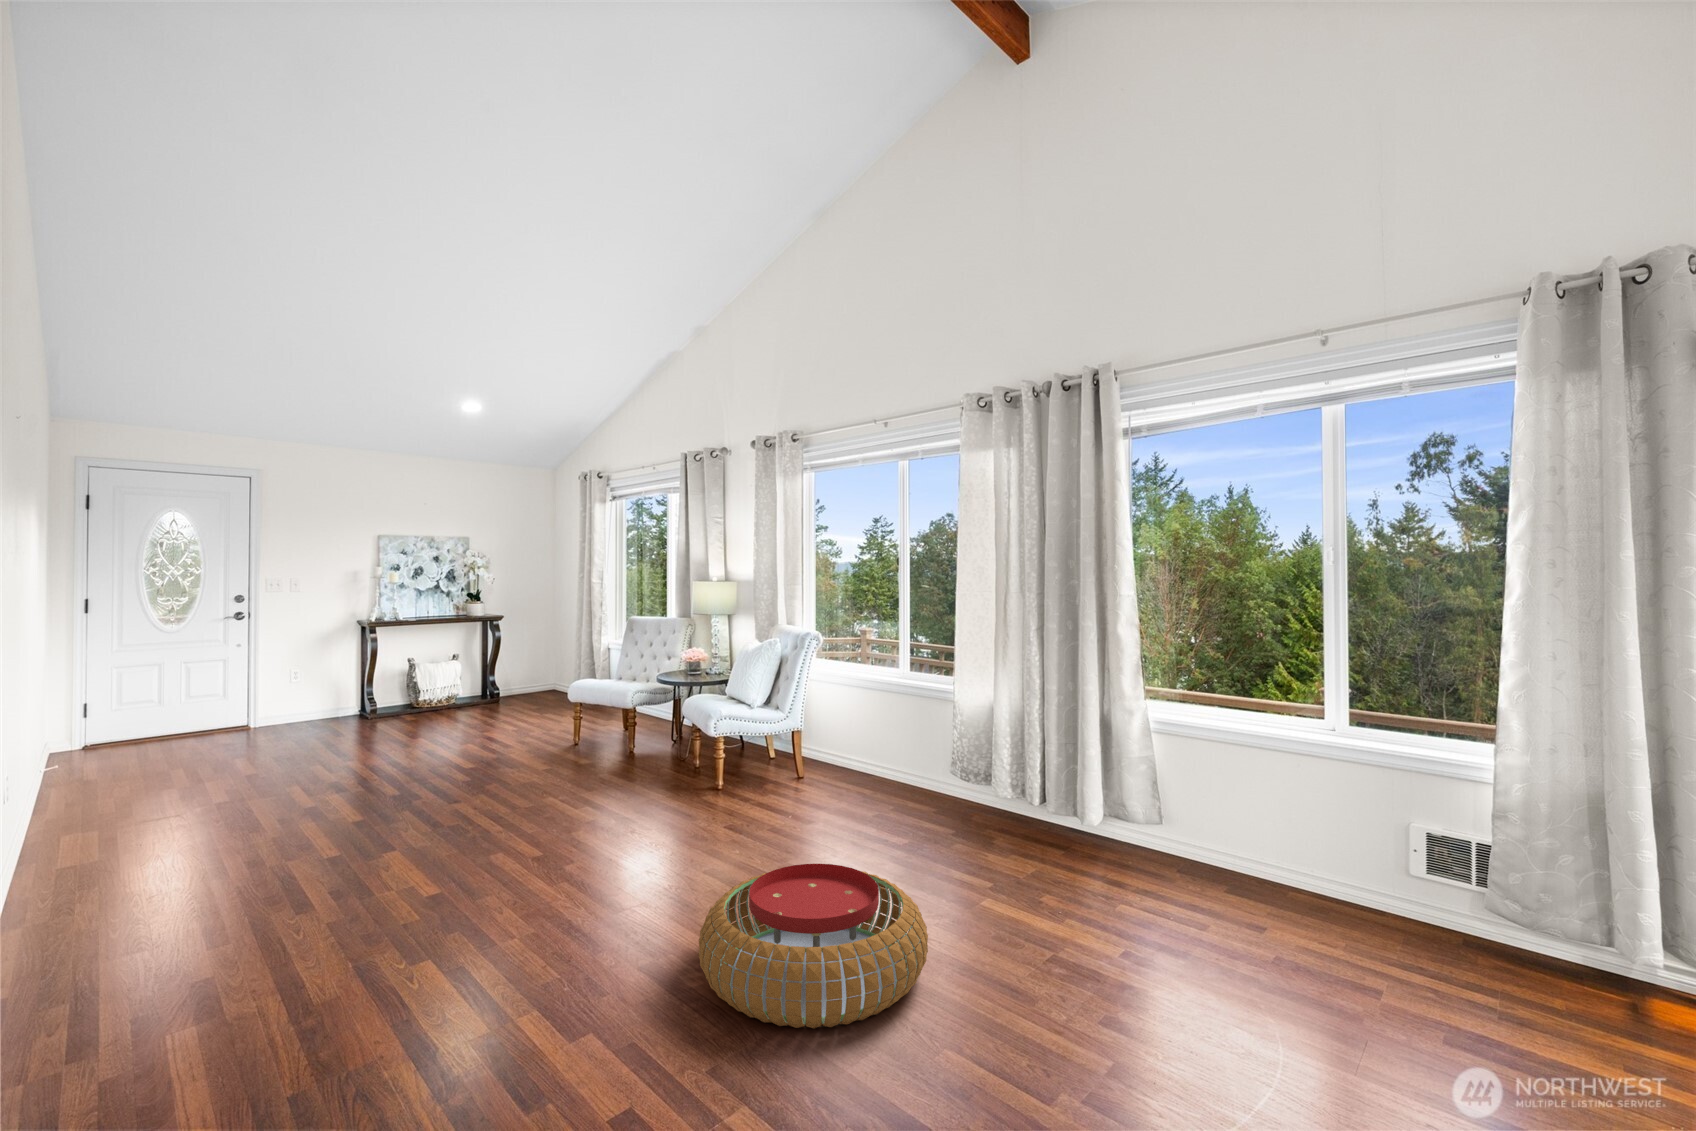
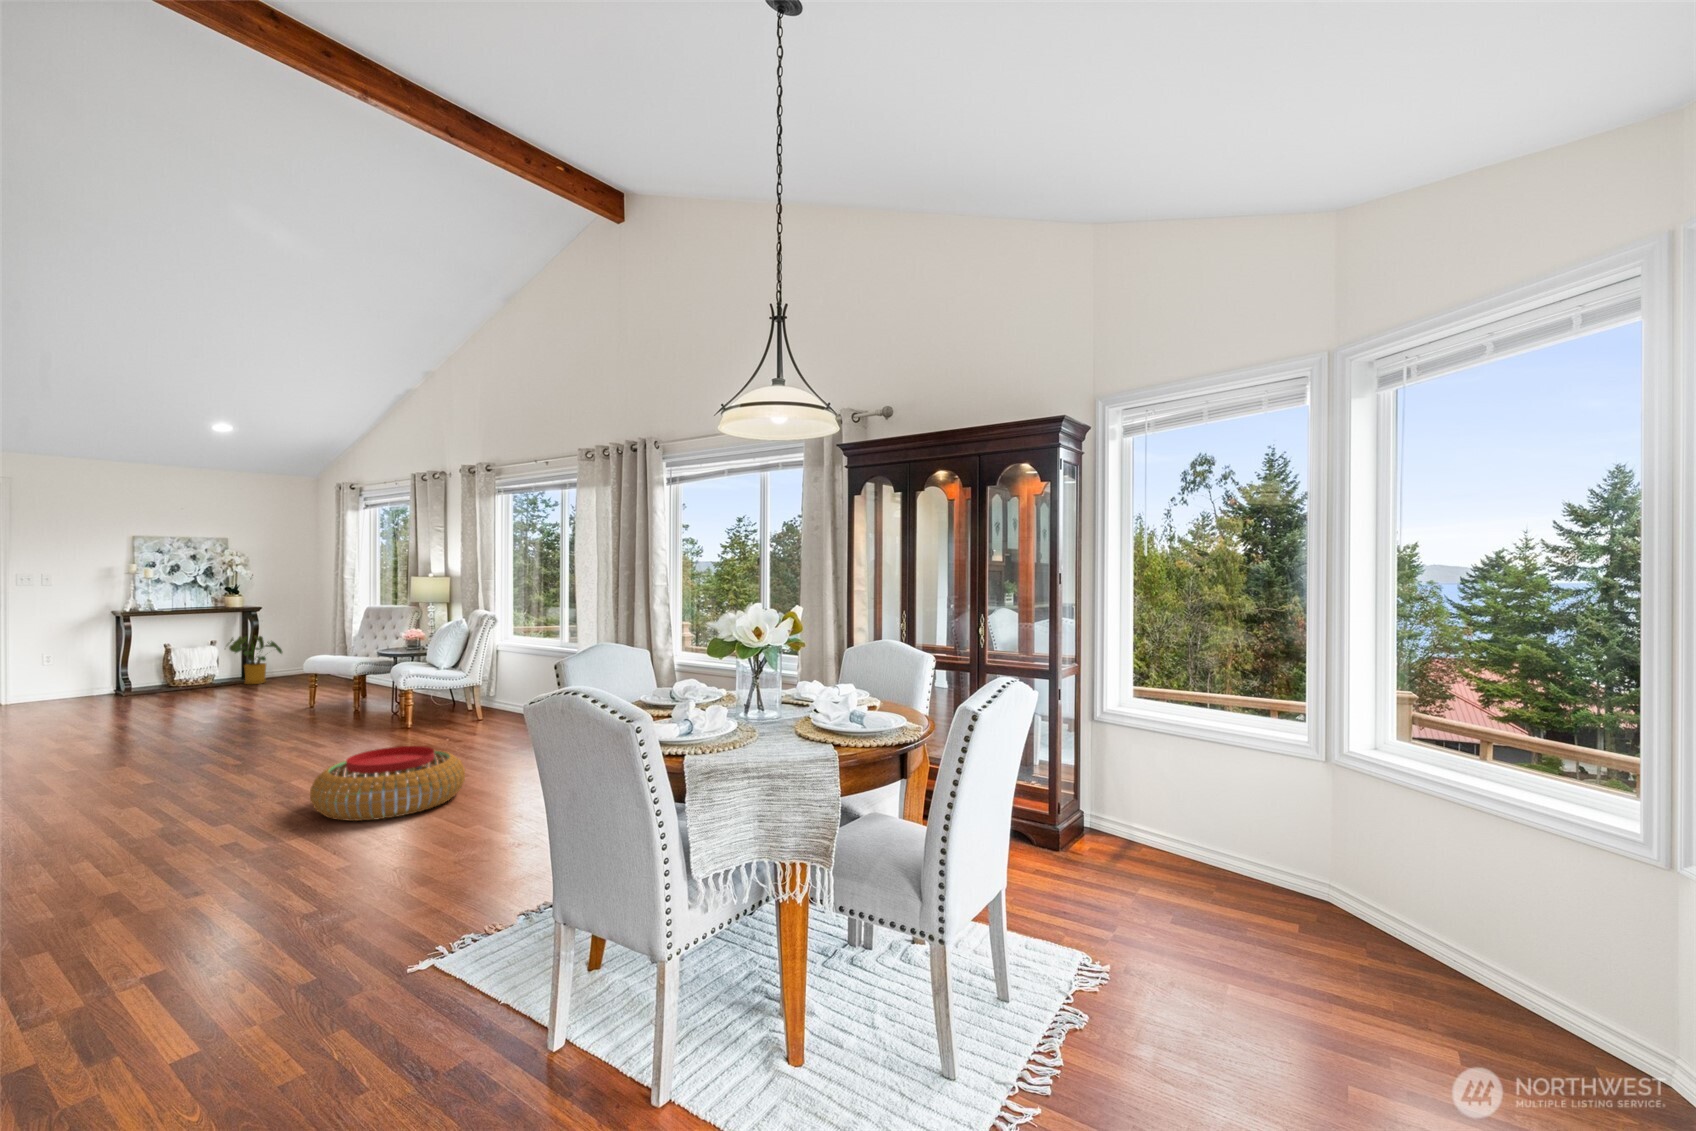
house plant: none [468,649,526,707] -> present [229,636,282,684]

